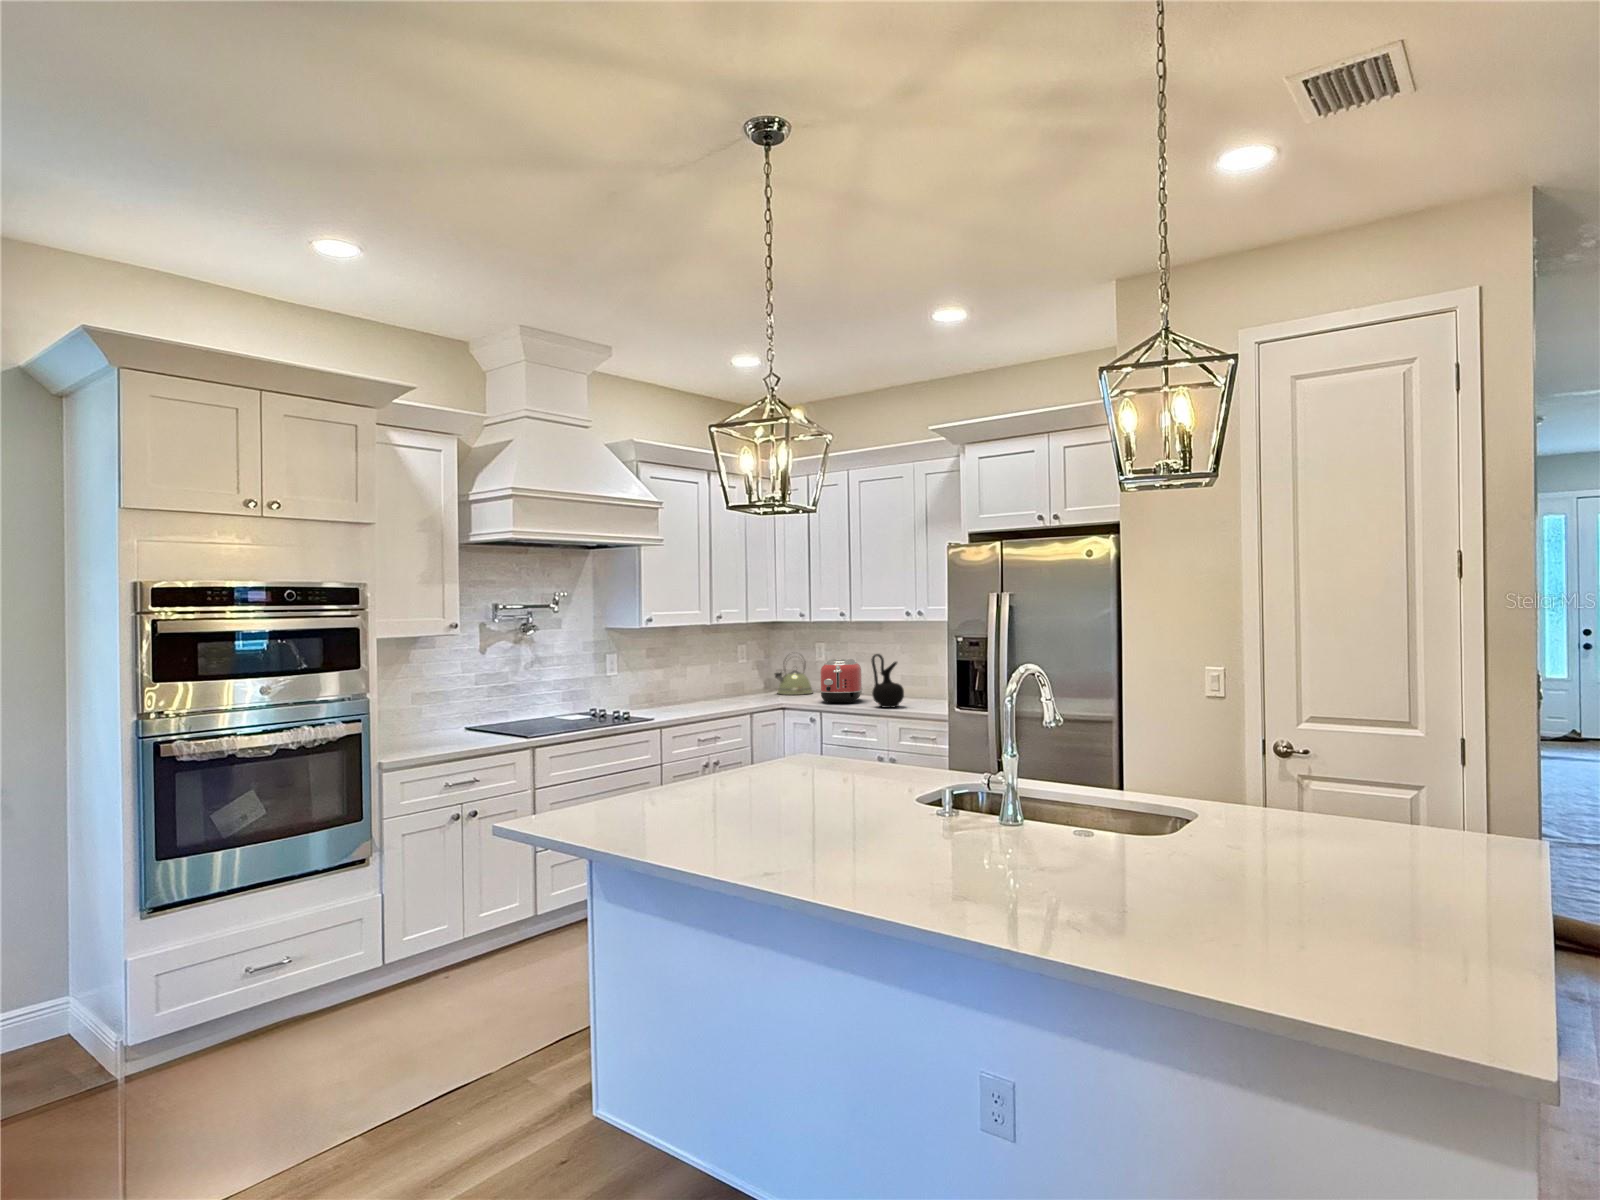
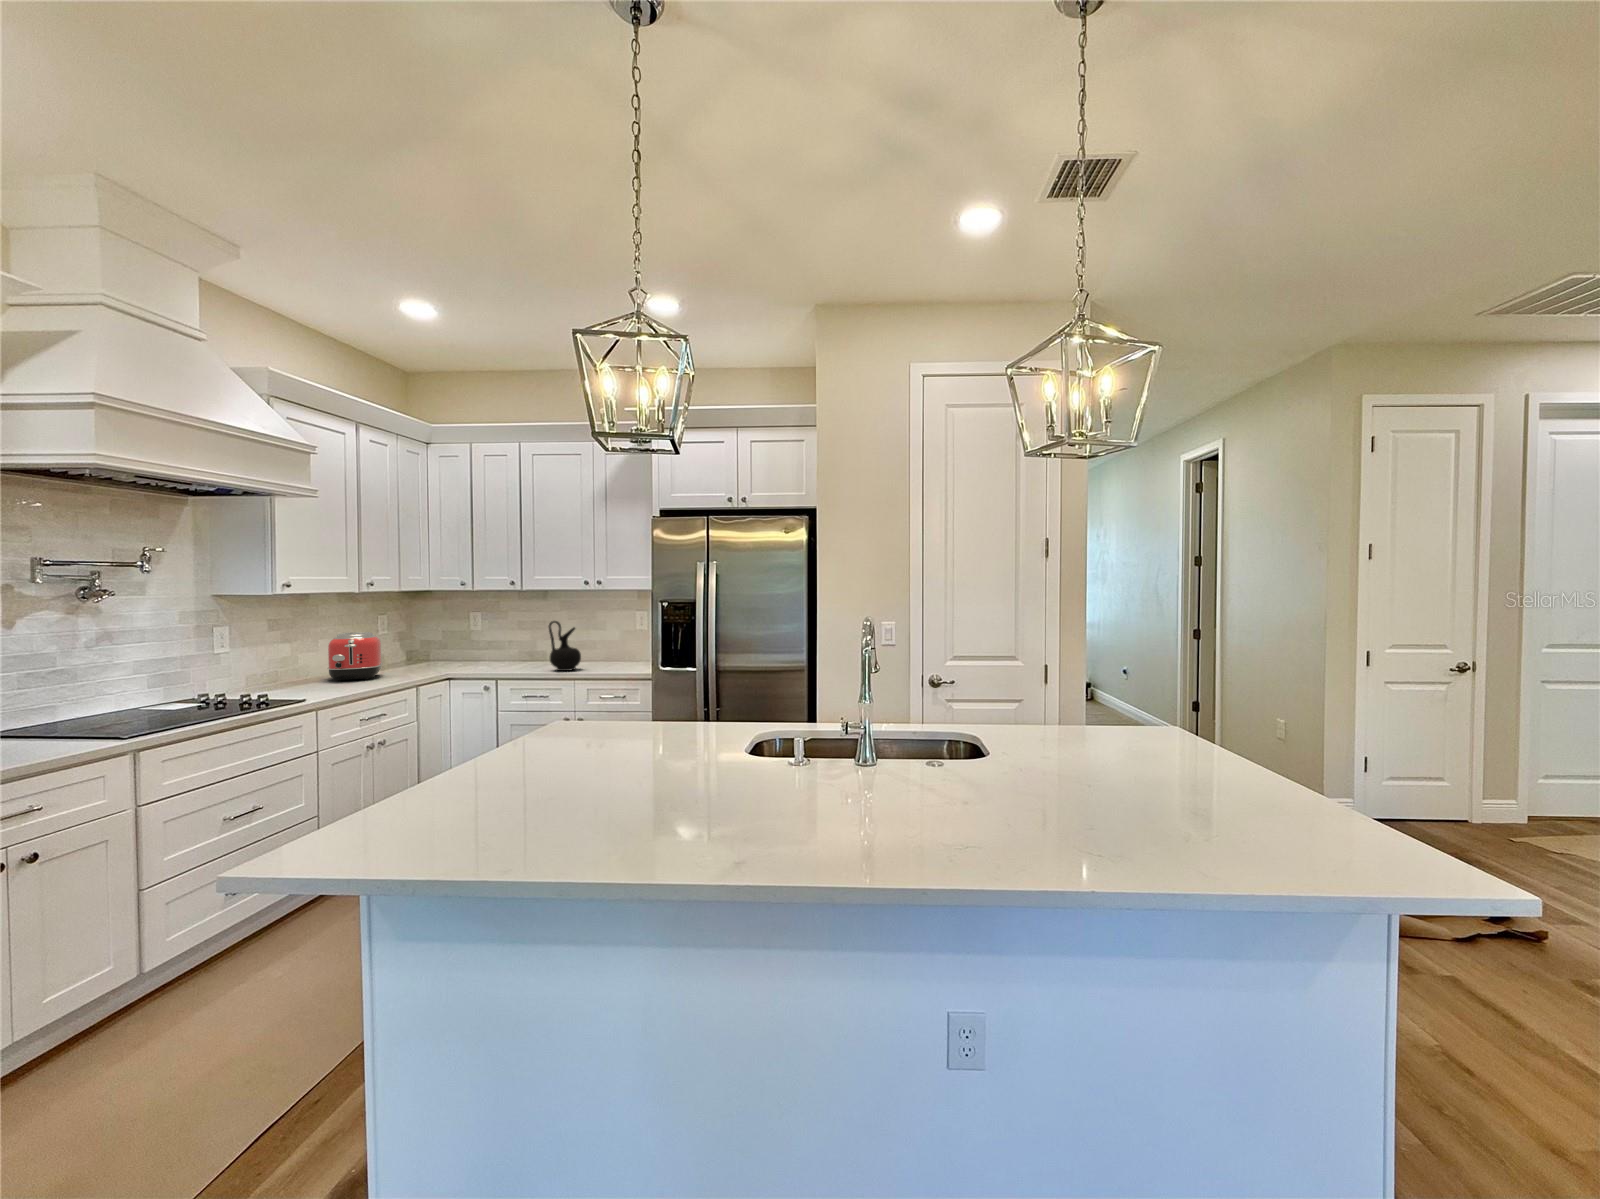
toaster: present [820,659,862,703] -> present [328,632,382,681]
kettle: present [775,662,813,695] -> none [423,623,466,665]

